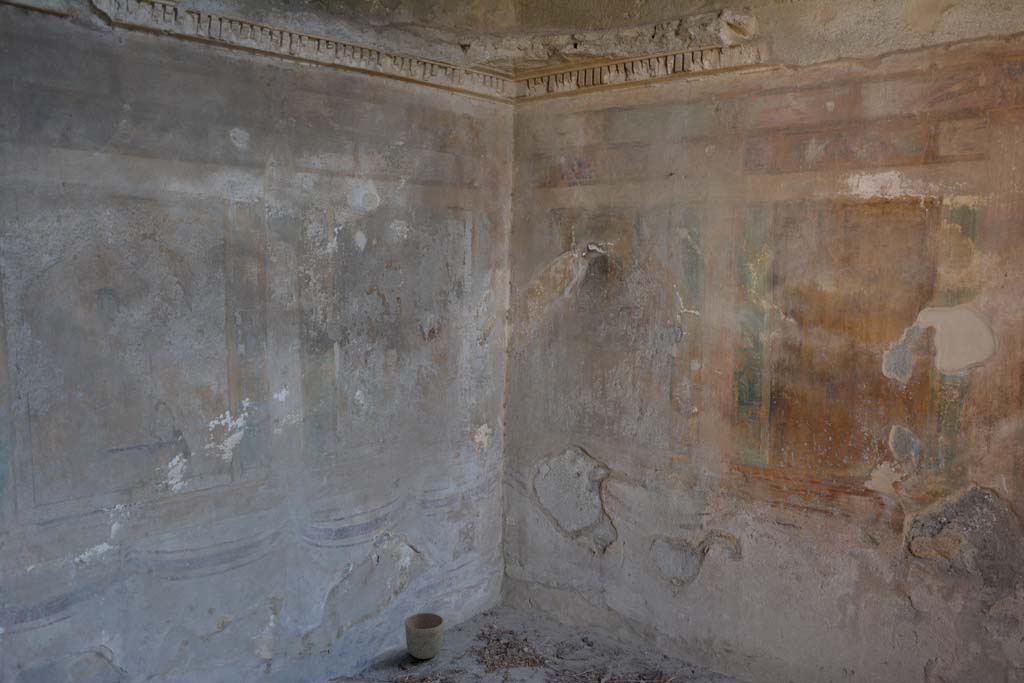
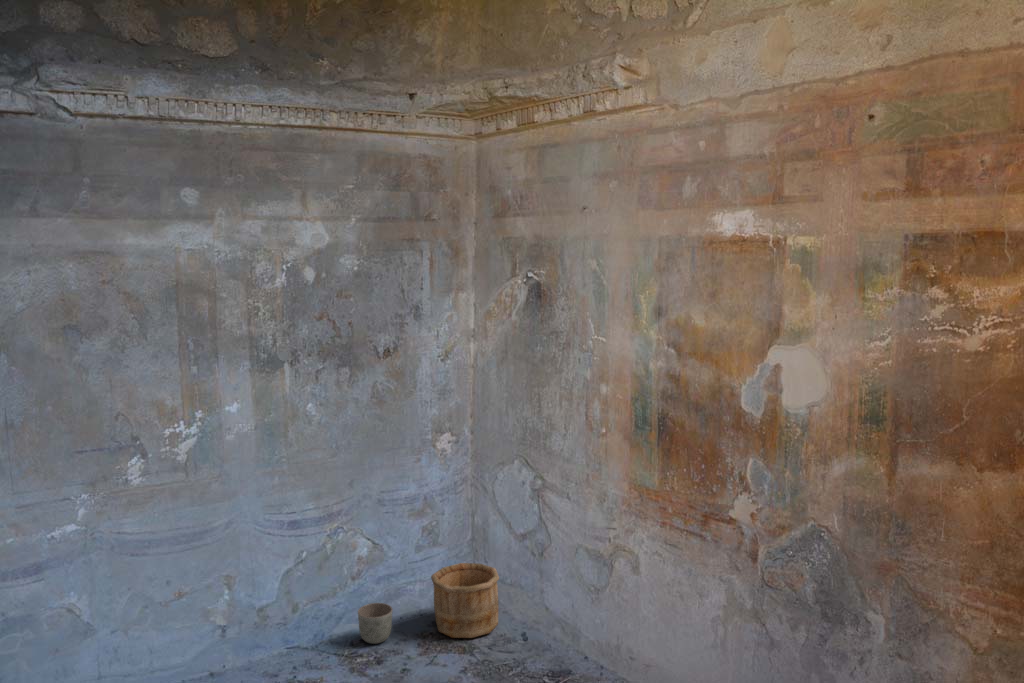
wooden bucket: none [476,561,551,643] -> present [431,563,499,638]

